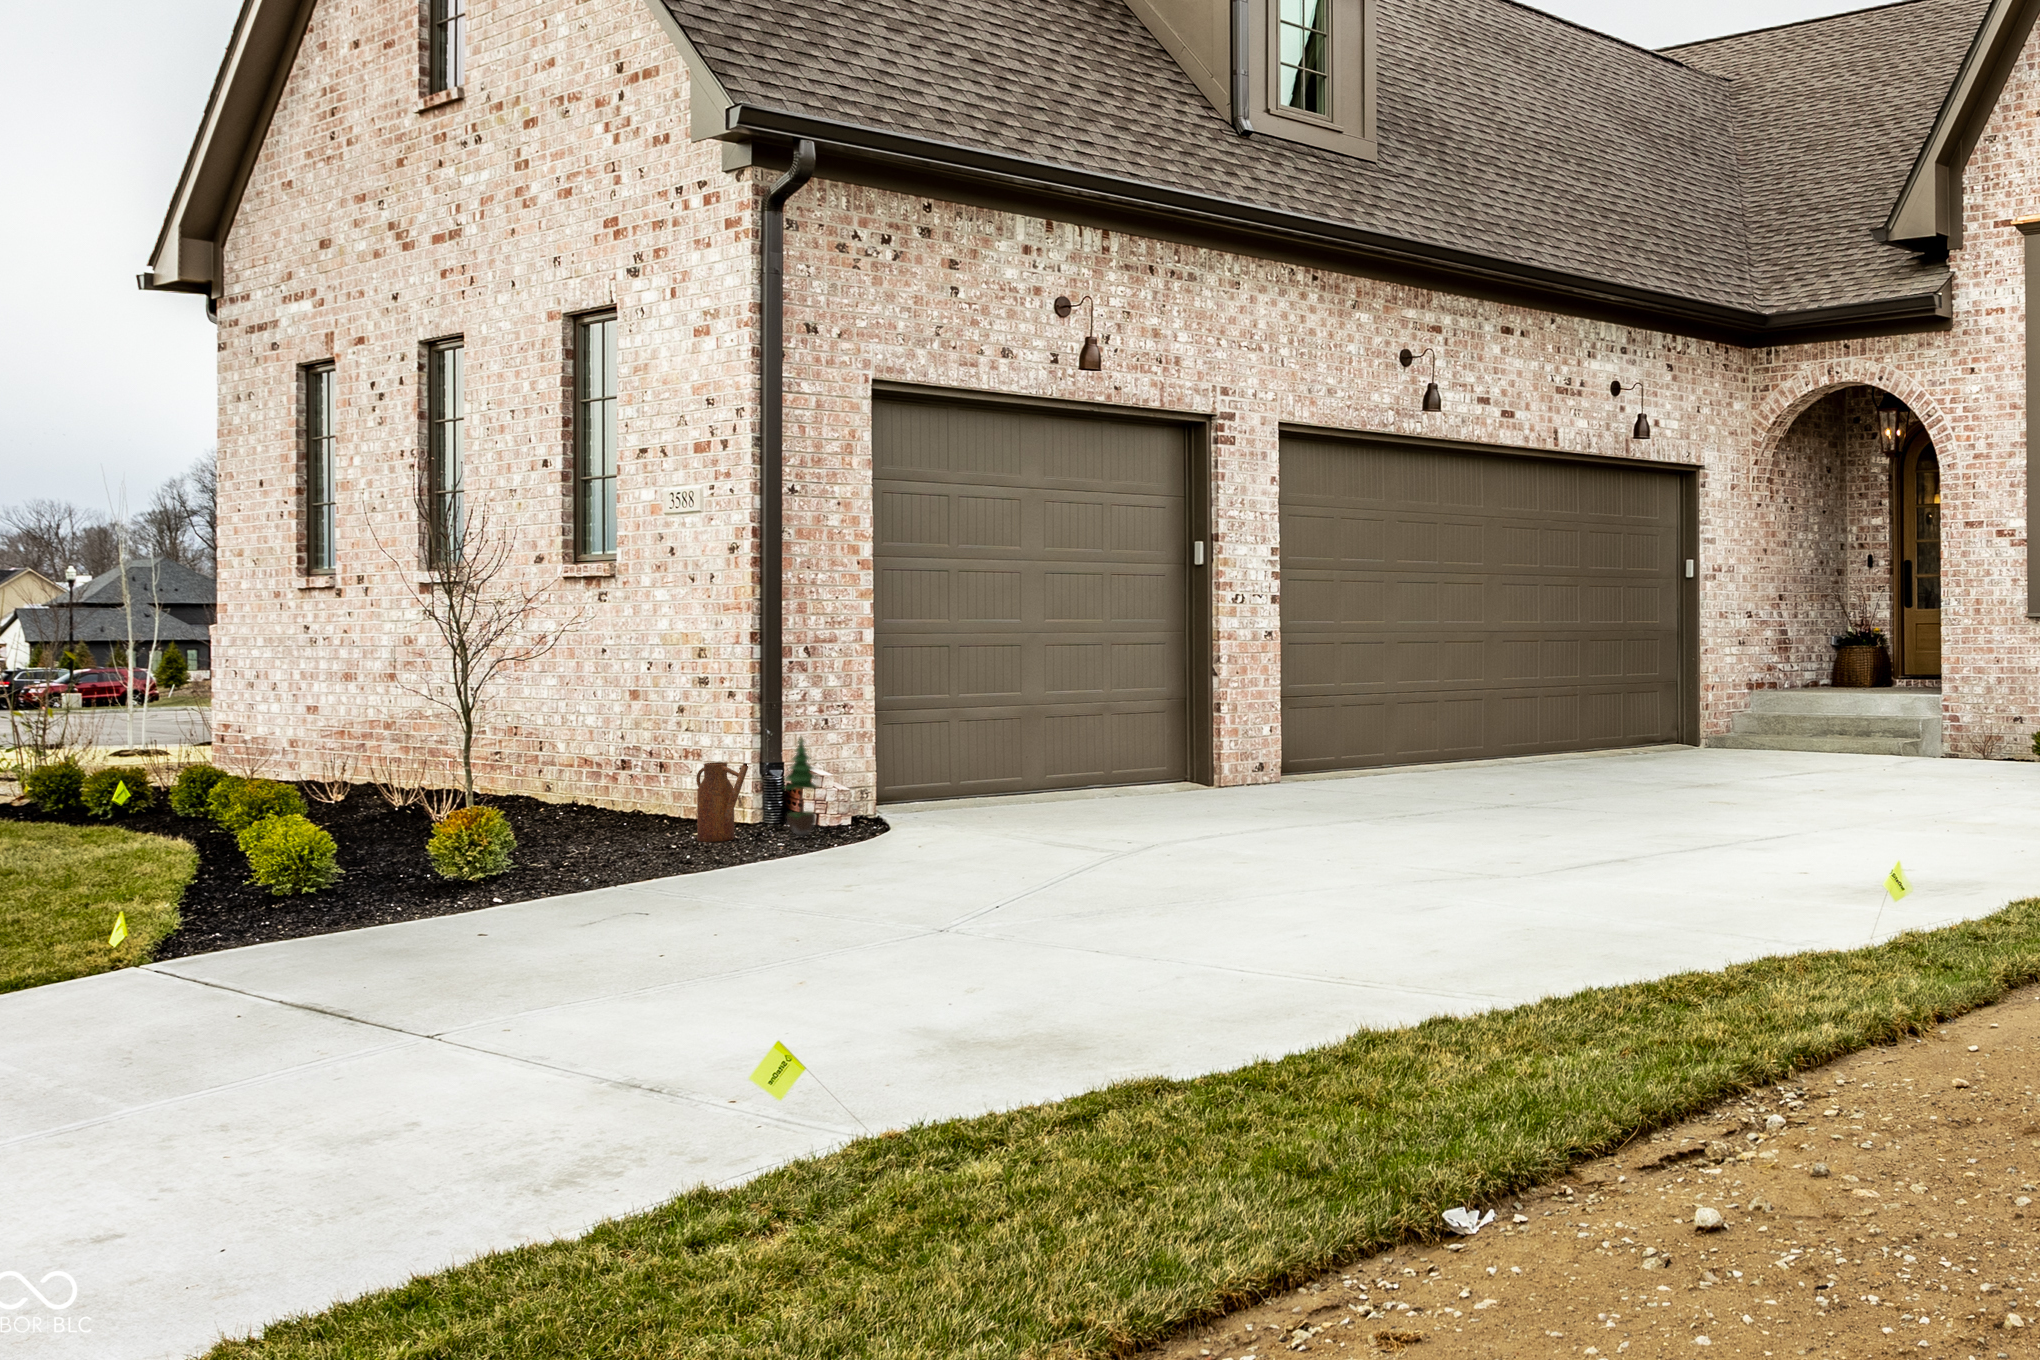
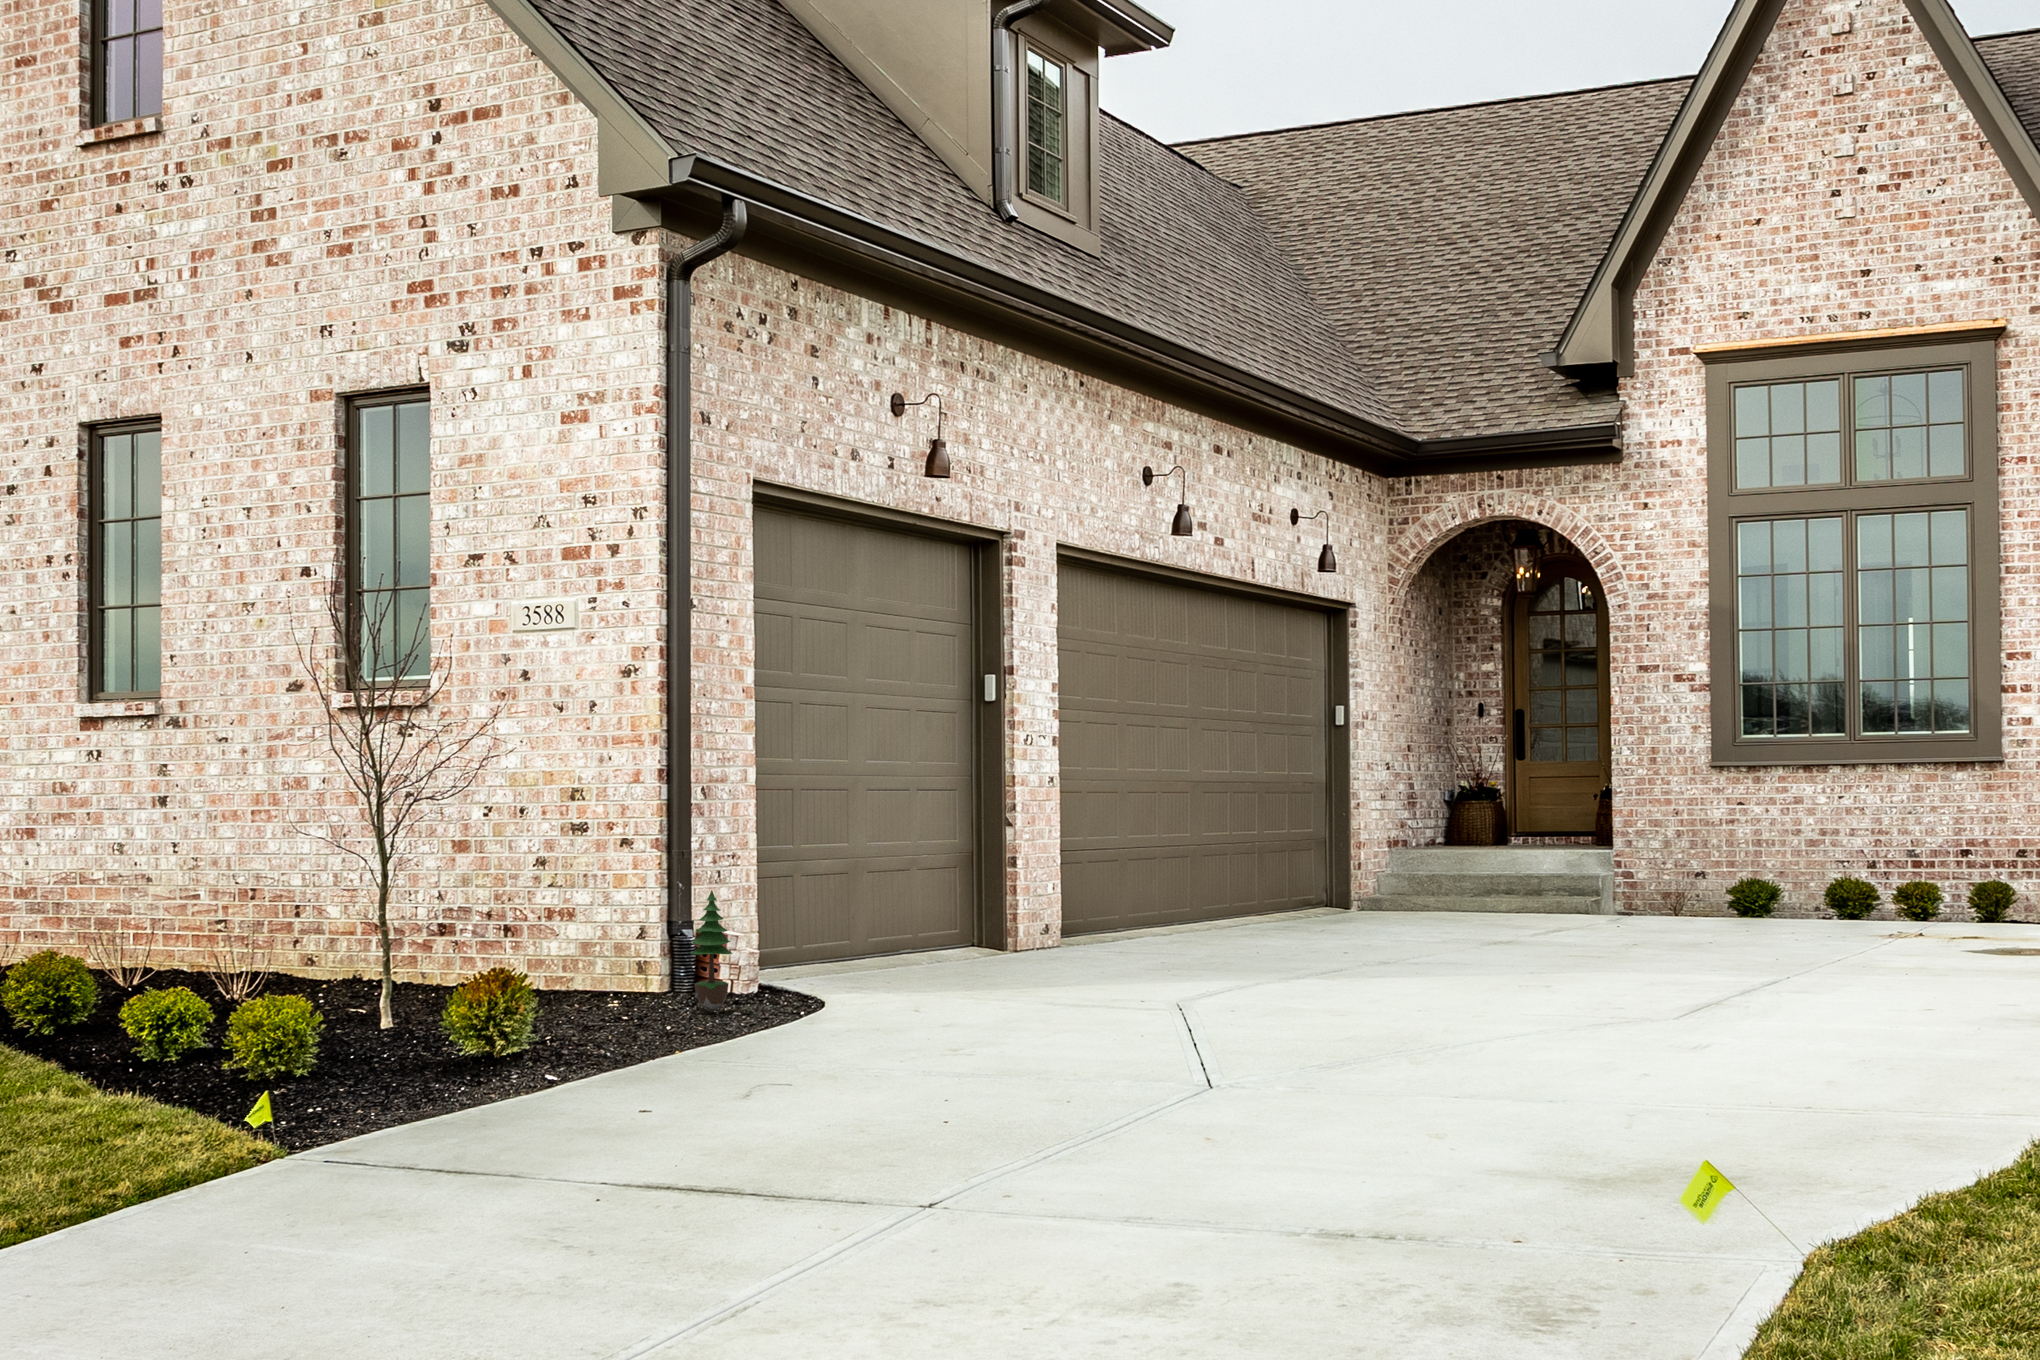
watering can: present [696,762,748,842] -> none [580,923,657,1018]

